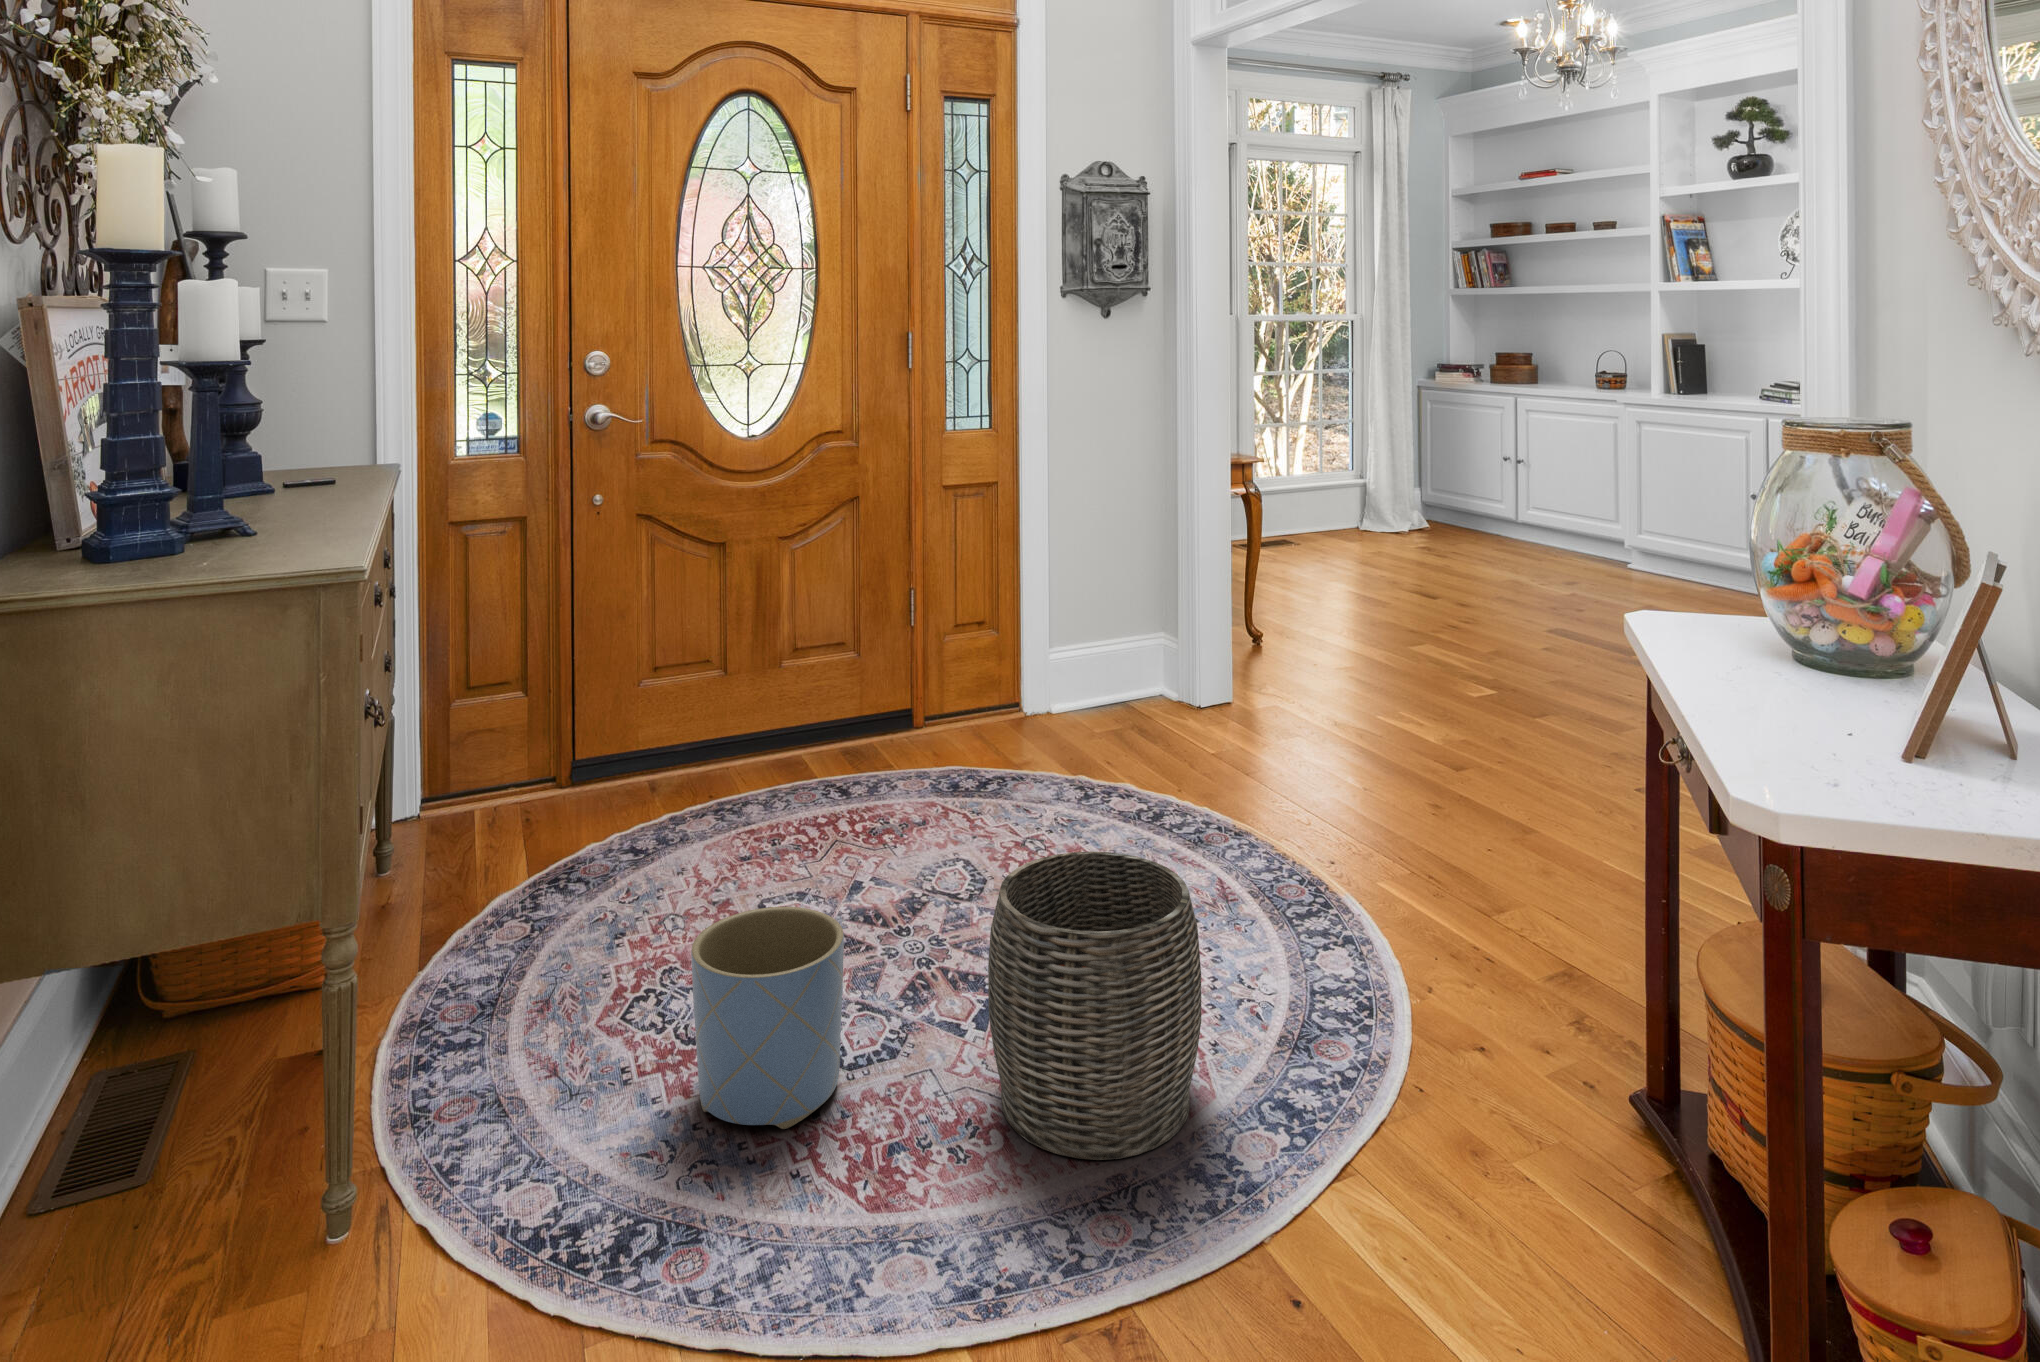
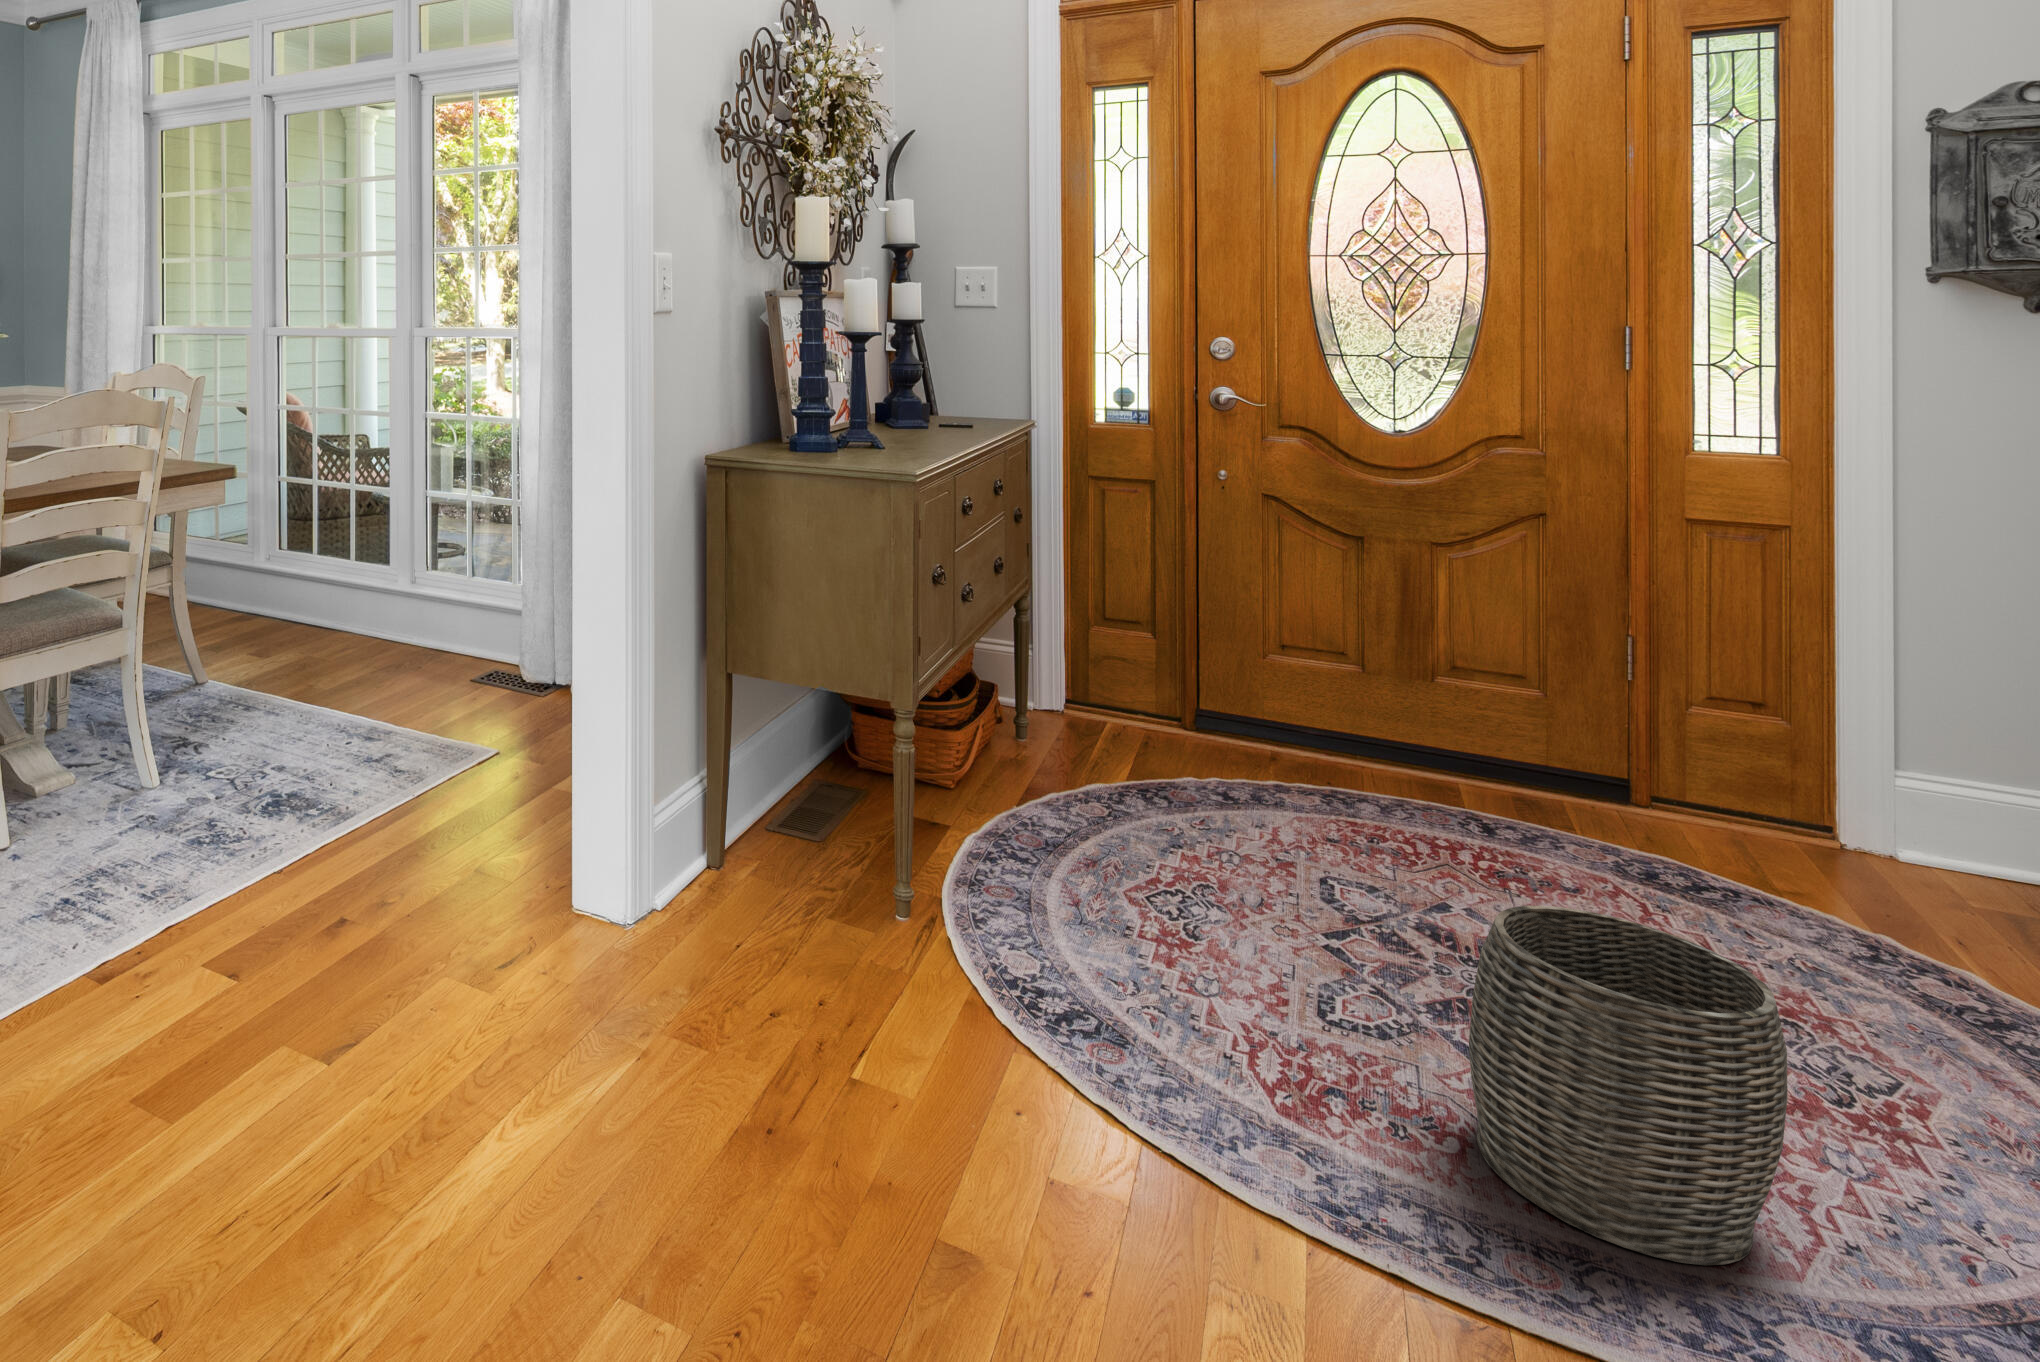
planter: present [691,907,844,1129] -> none [1177,837,1333,1030]

